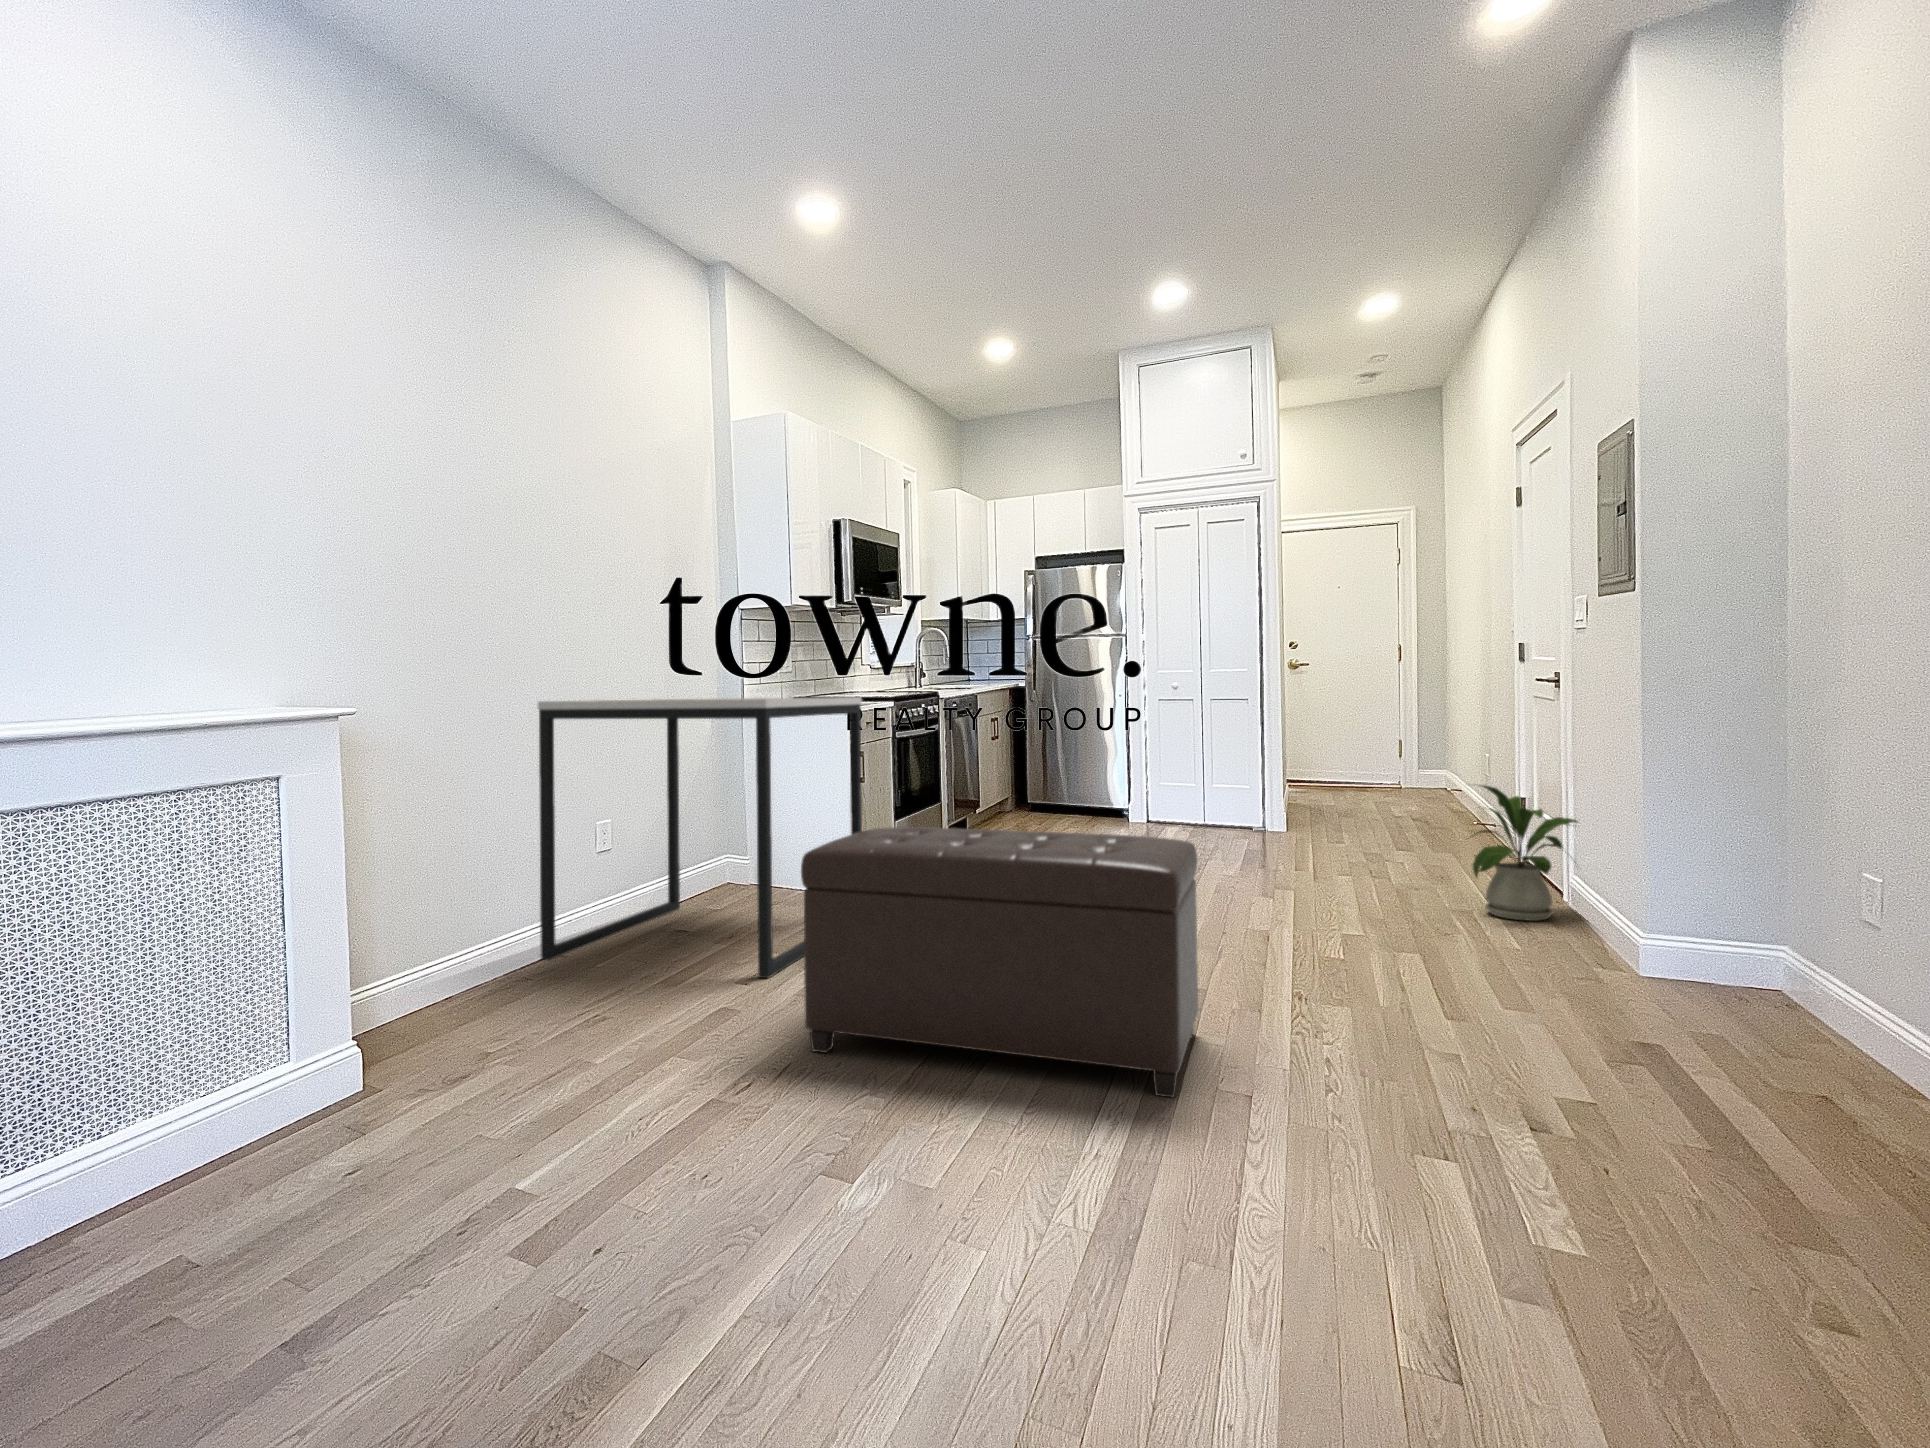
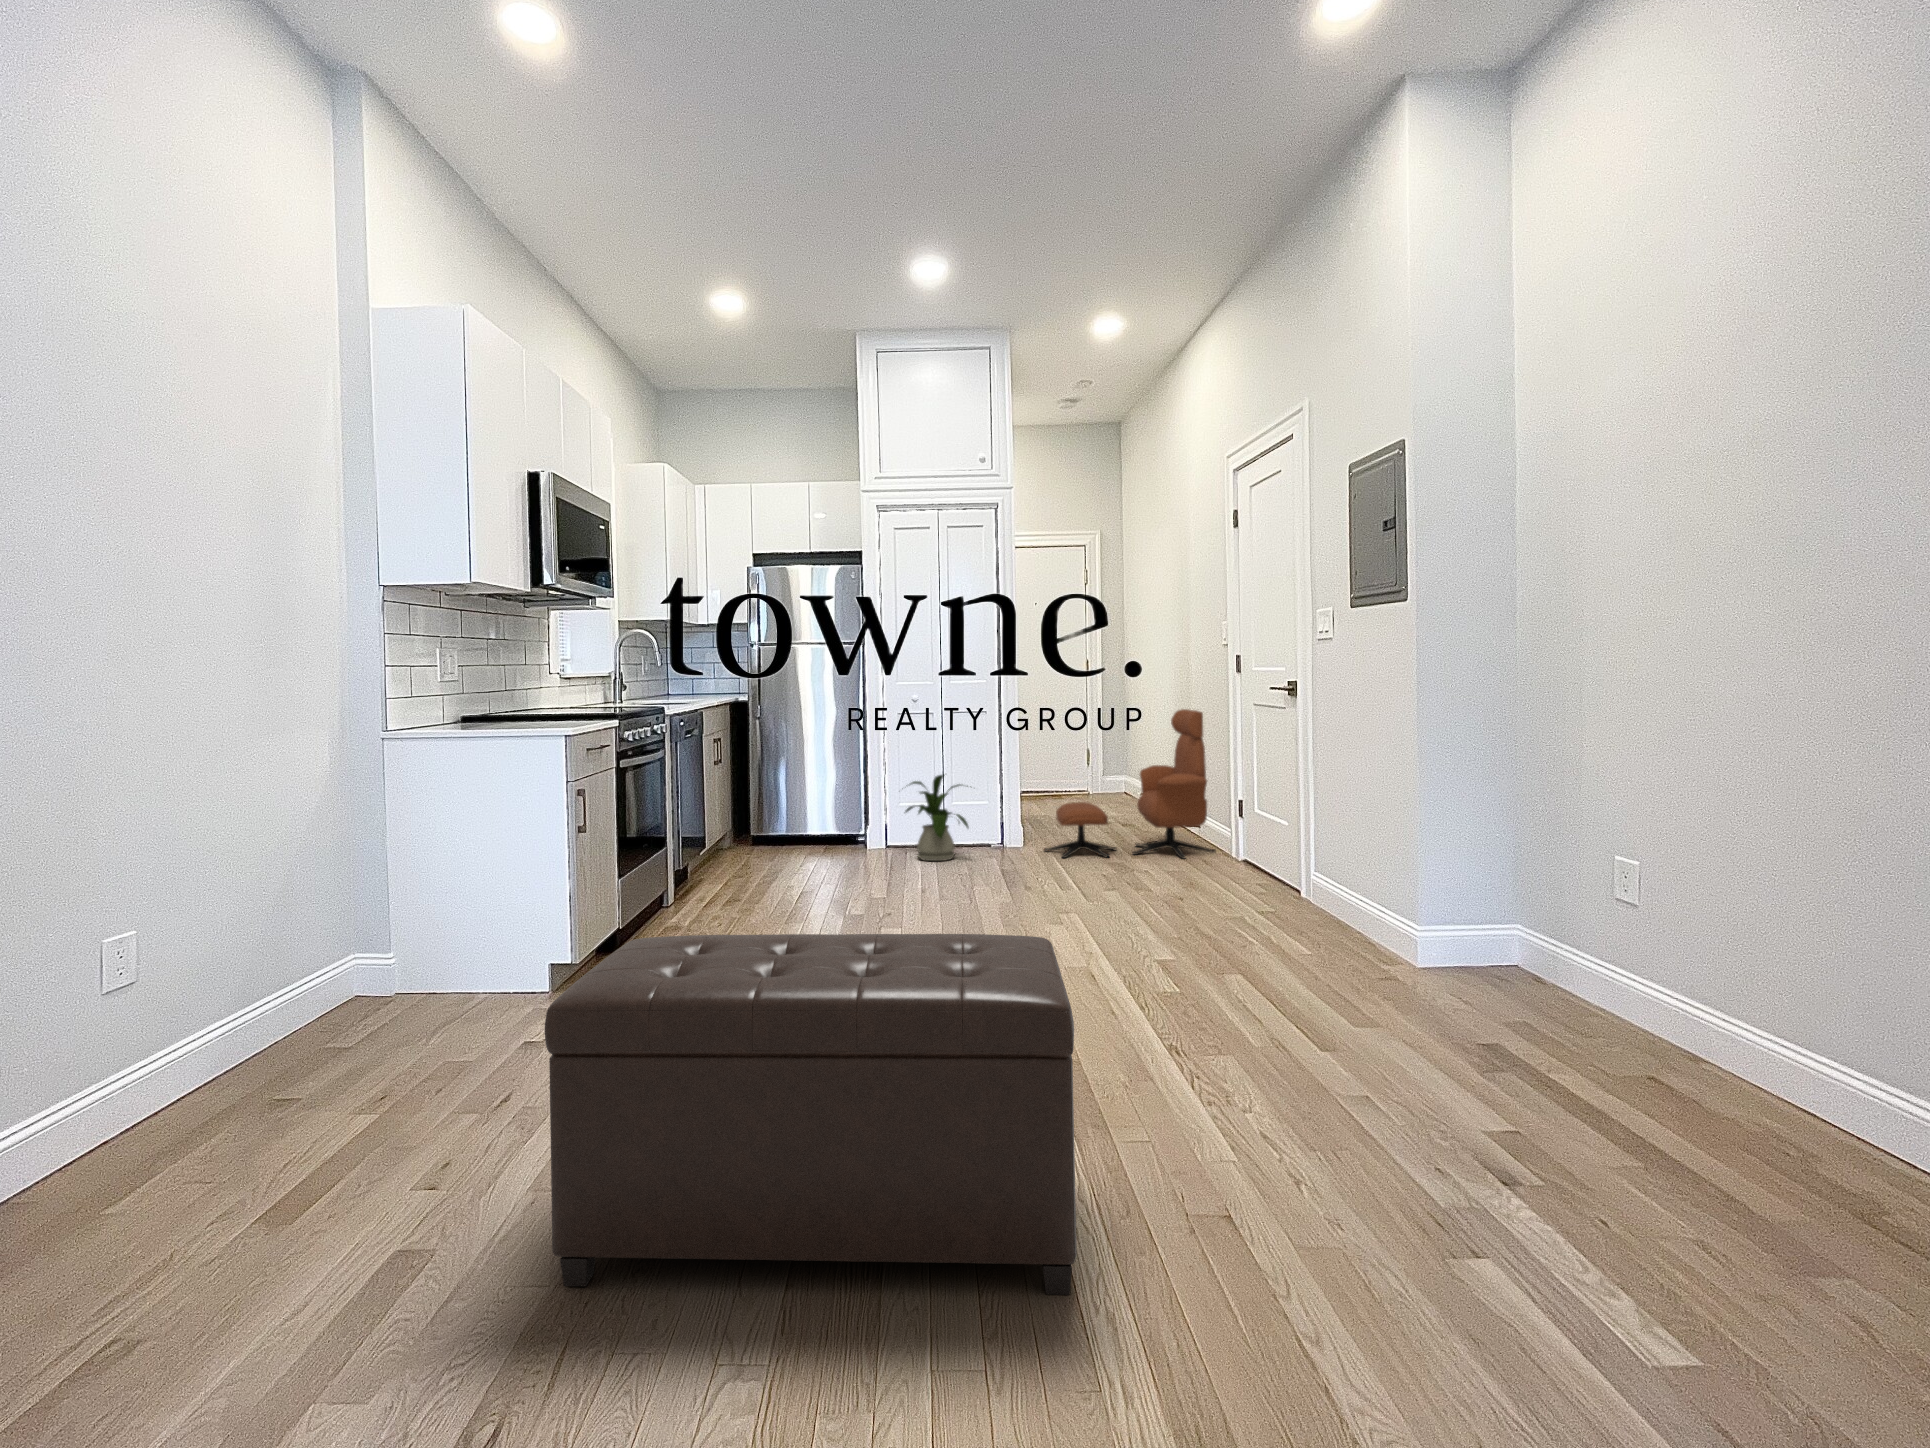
lounge chair: none [1302,696,1488,844] -> present [1044,709,1216,859]
side table: present [537,697,862,978] -> none [97,741,591,1151]
house plant: present [1473,785,1578,921] -> present [906,775,969,861]

